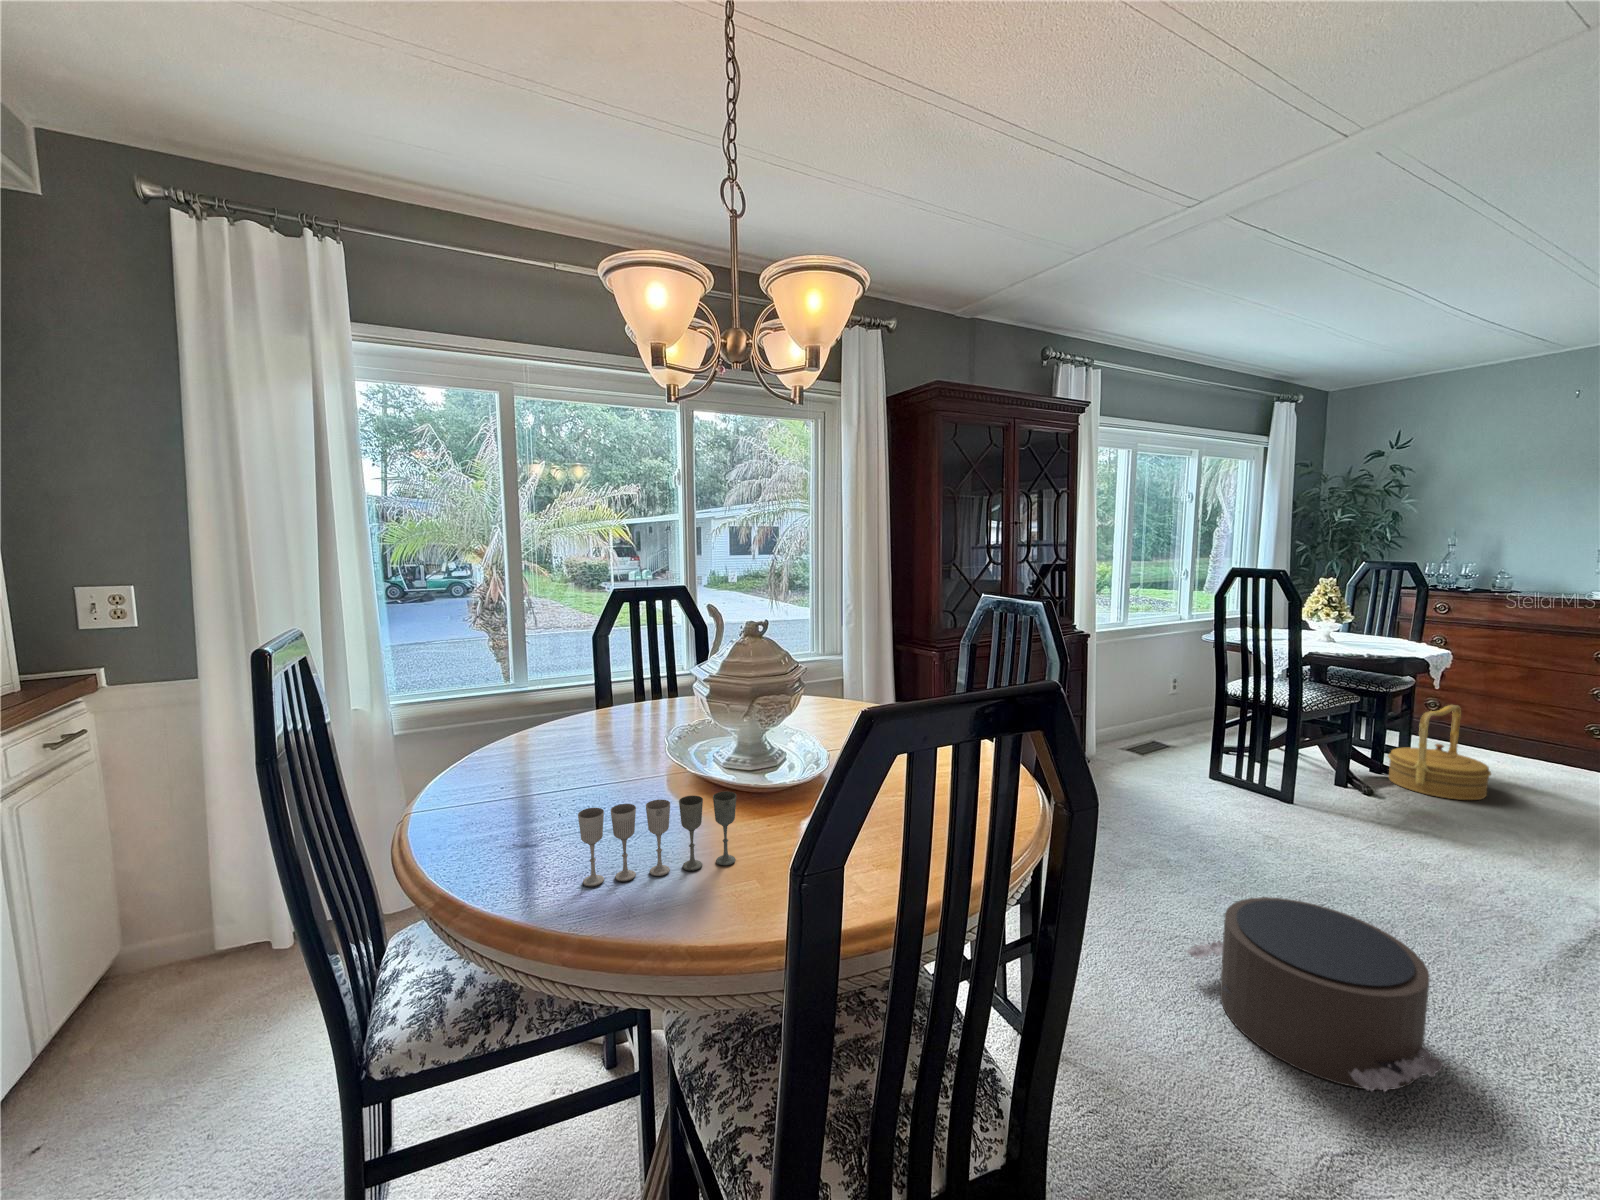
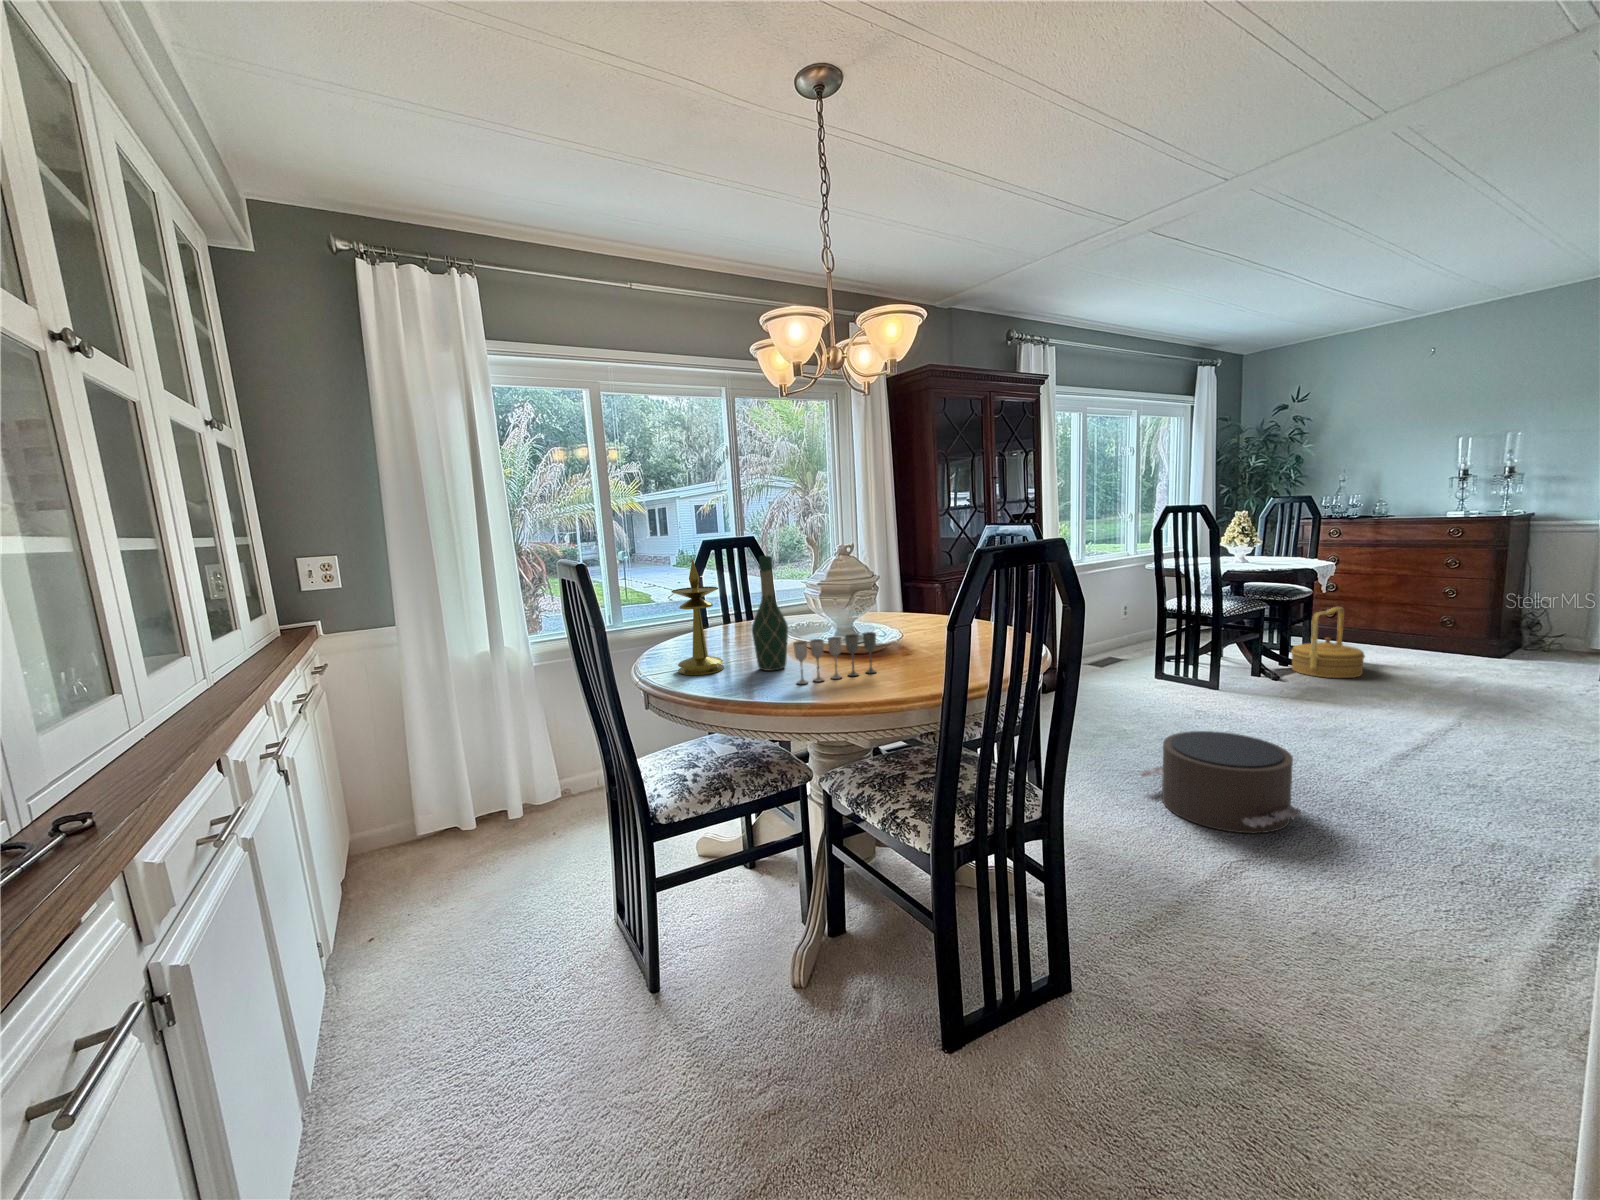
candlestick: none [435,644,522,831] -> present [671,560,724,675]
wine bottle: none [553,646,614,834] -> present [752,556,788,671]

